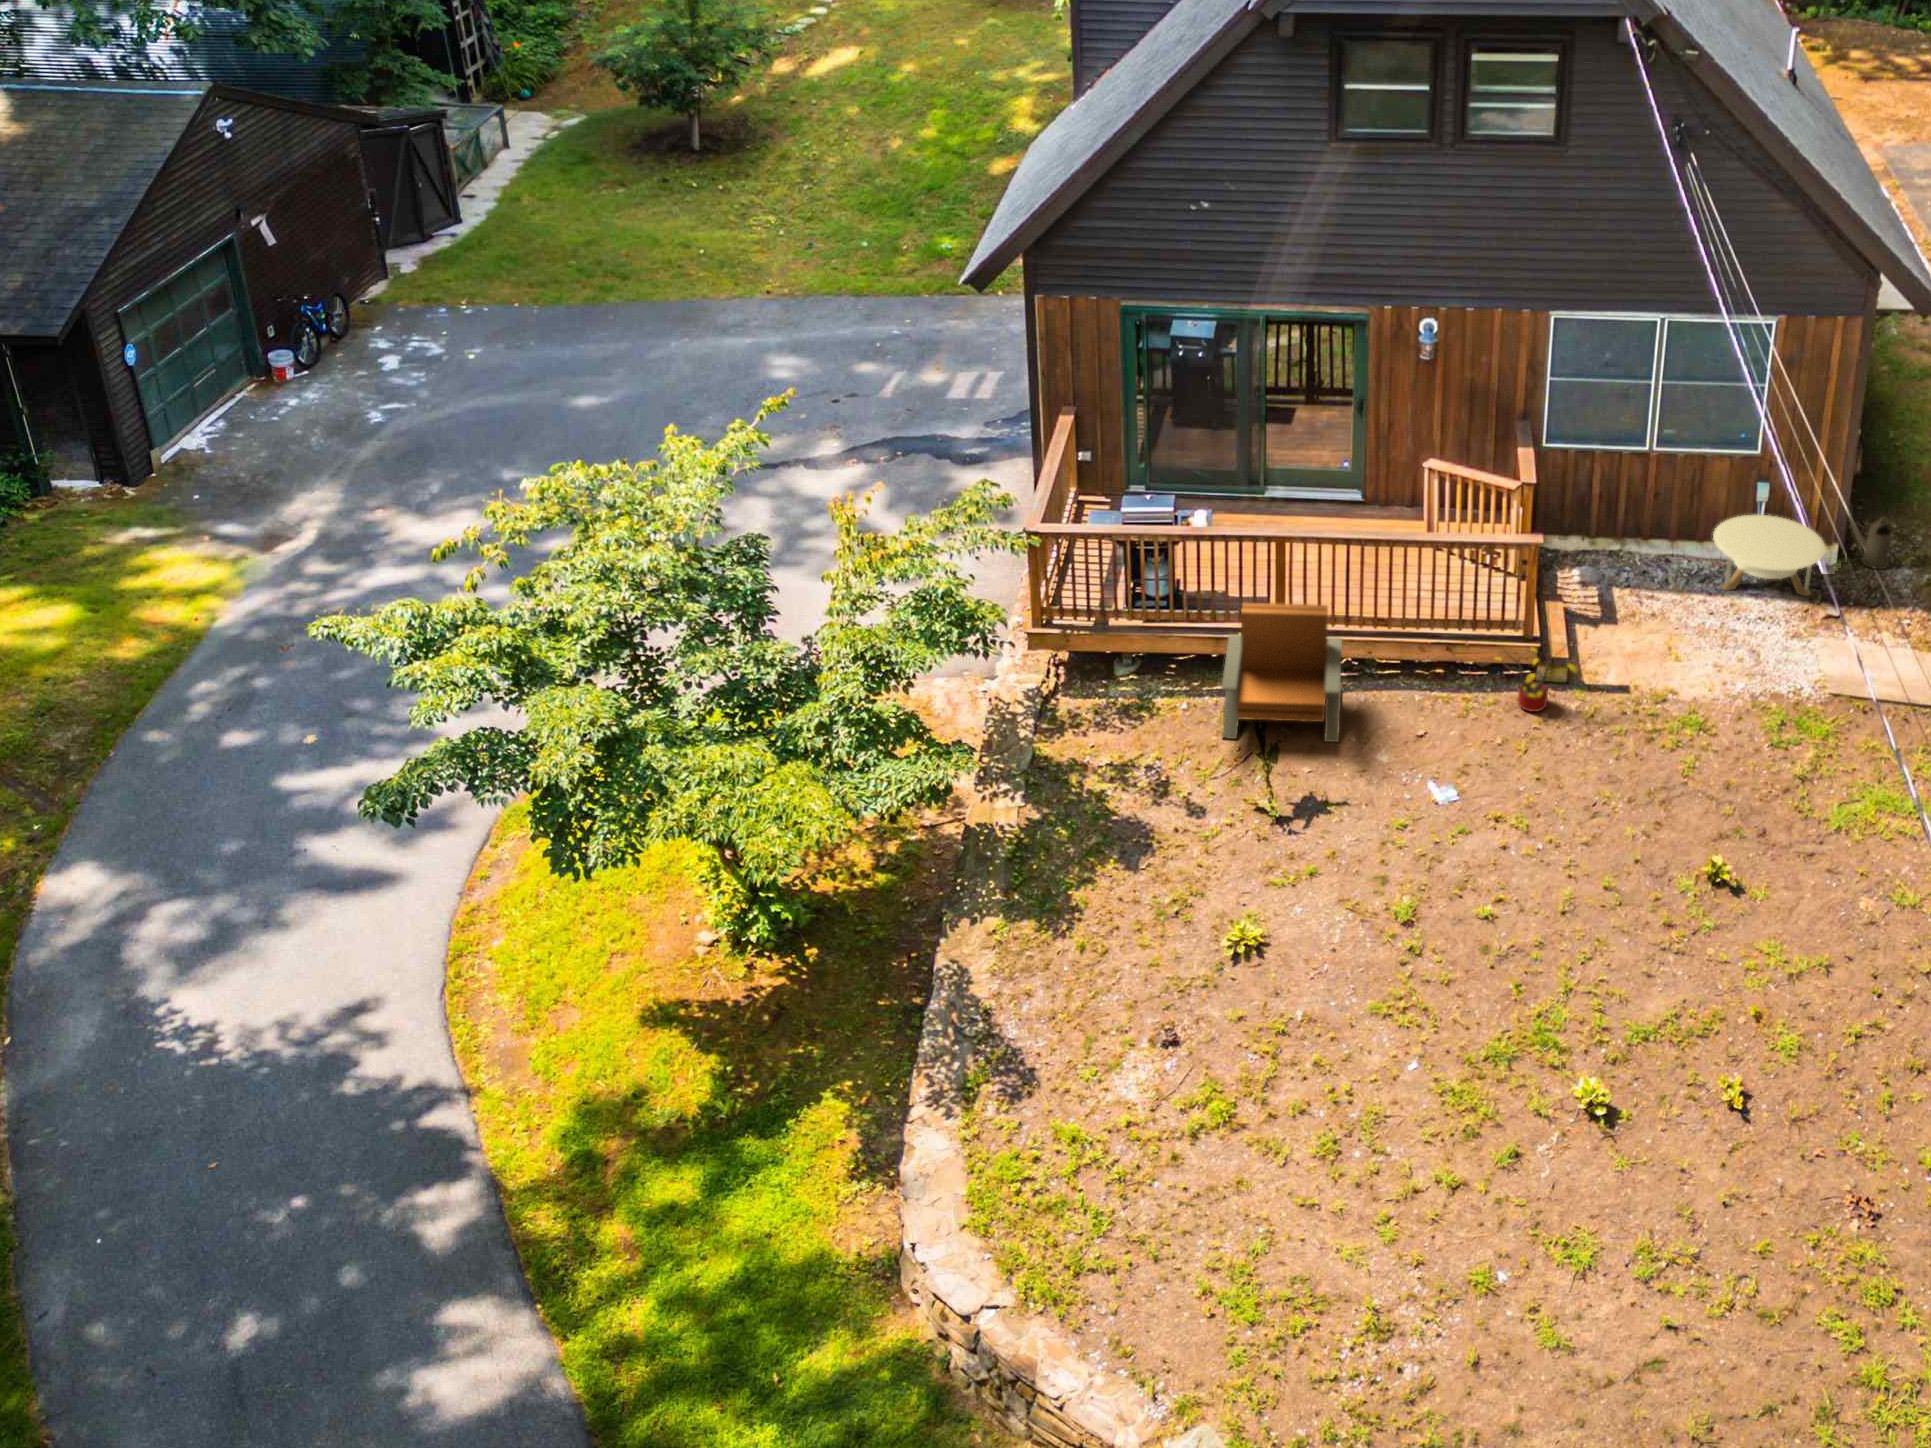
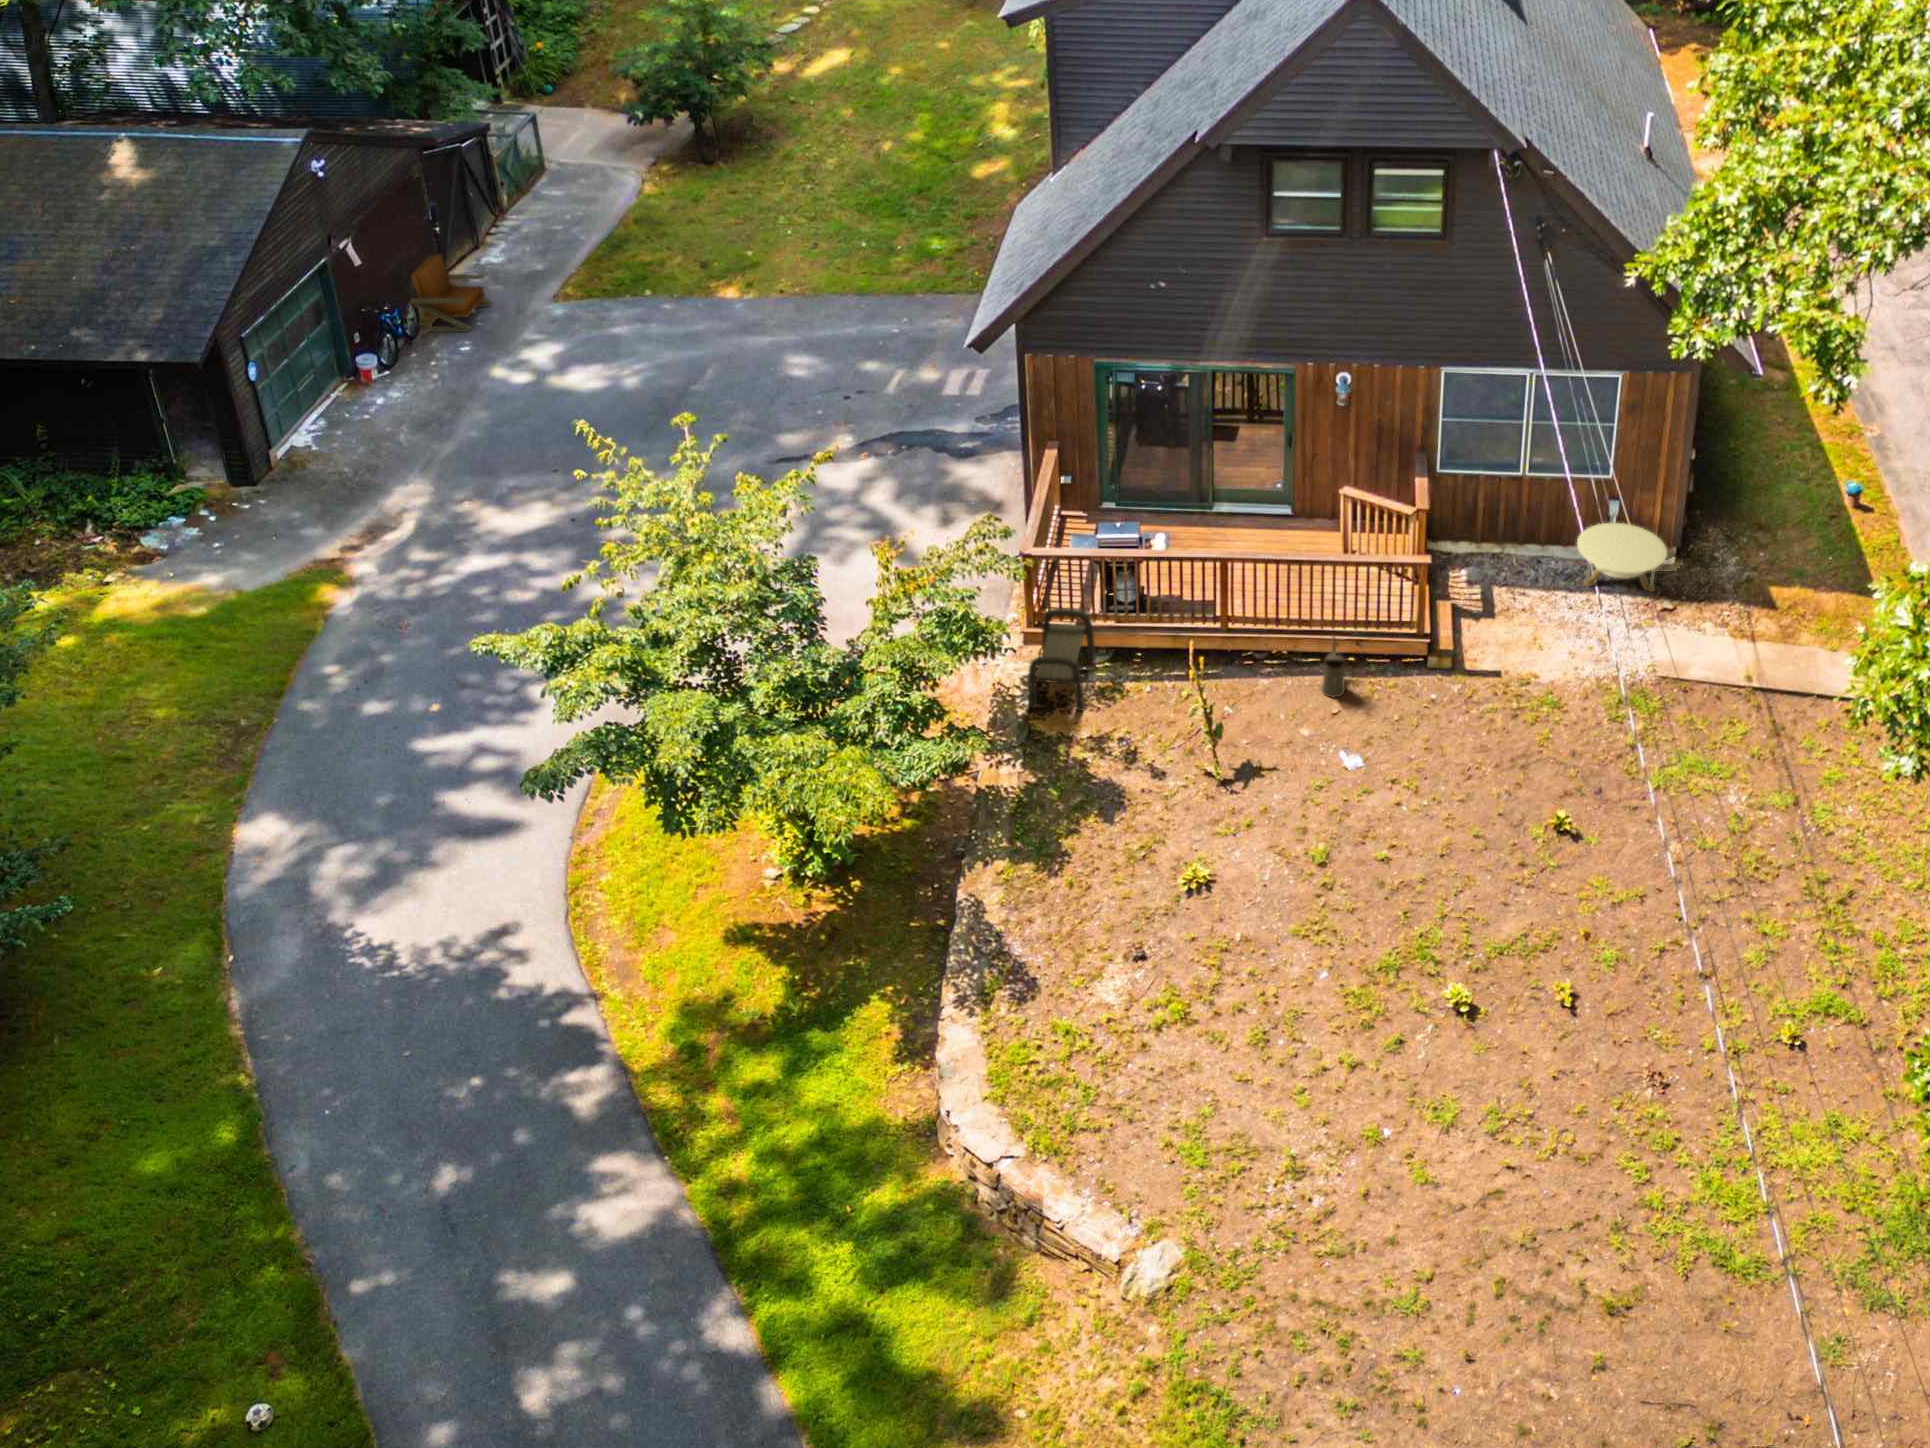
watering can: present [1848,512,1897,569] -> present [1322,636,1345,697]
lounge chair: present [1221,603,1342,742] -> present [410,255,491,332]
bench: none [1036,609,1122,735] -> present [1028,608,1095,711]
decorative plant: present [1496,648,1577,712] -> none [1394,635,1461,692]

